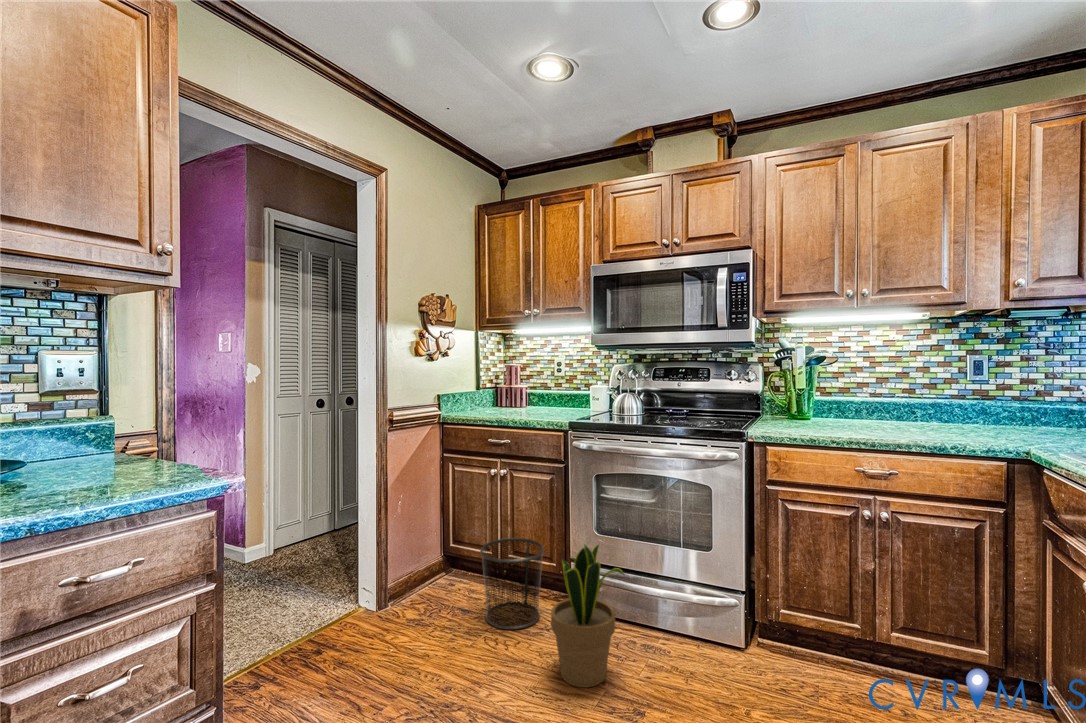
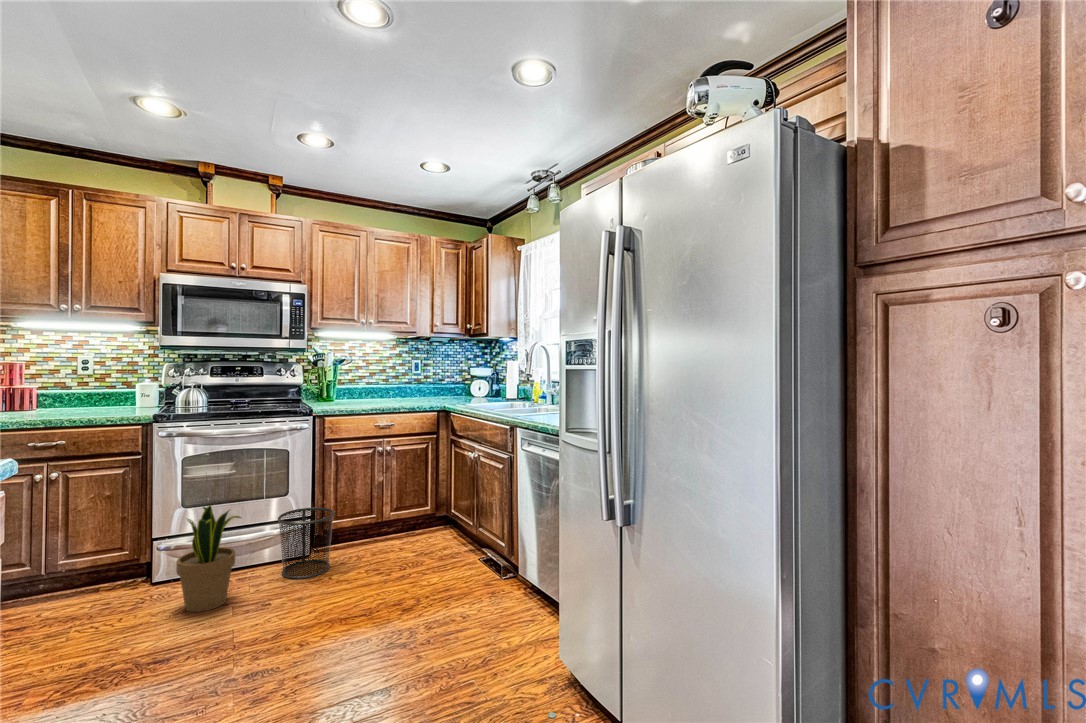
waste bin: present [480,538,544,630] -> present [278,507,335,579]

